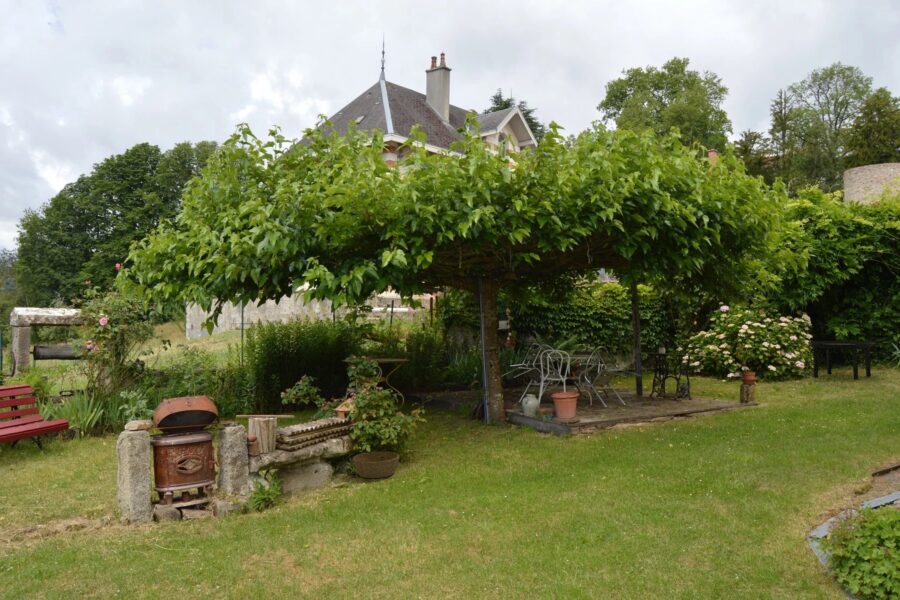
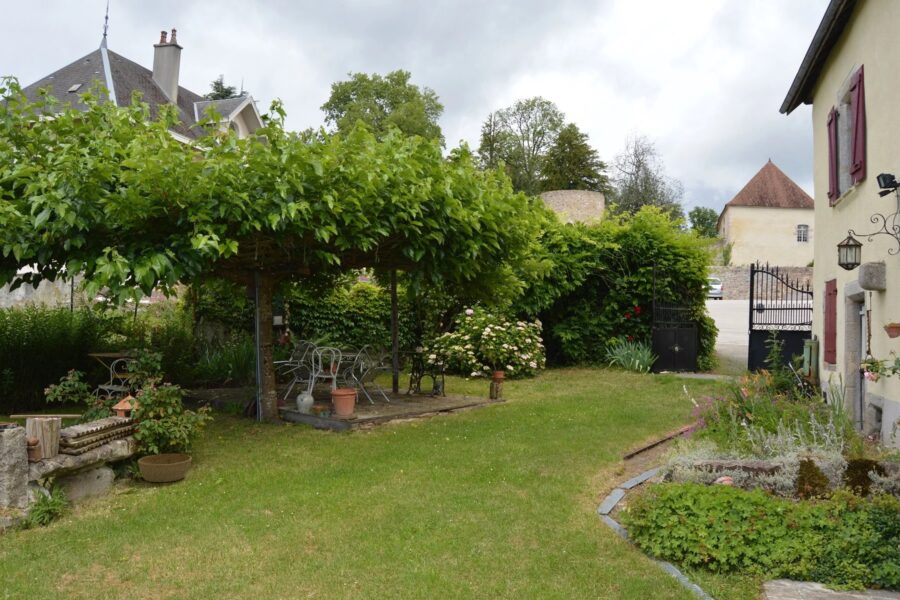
round table: present [808,341,875,380] -> none [539,345,593,379]

